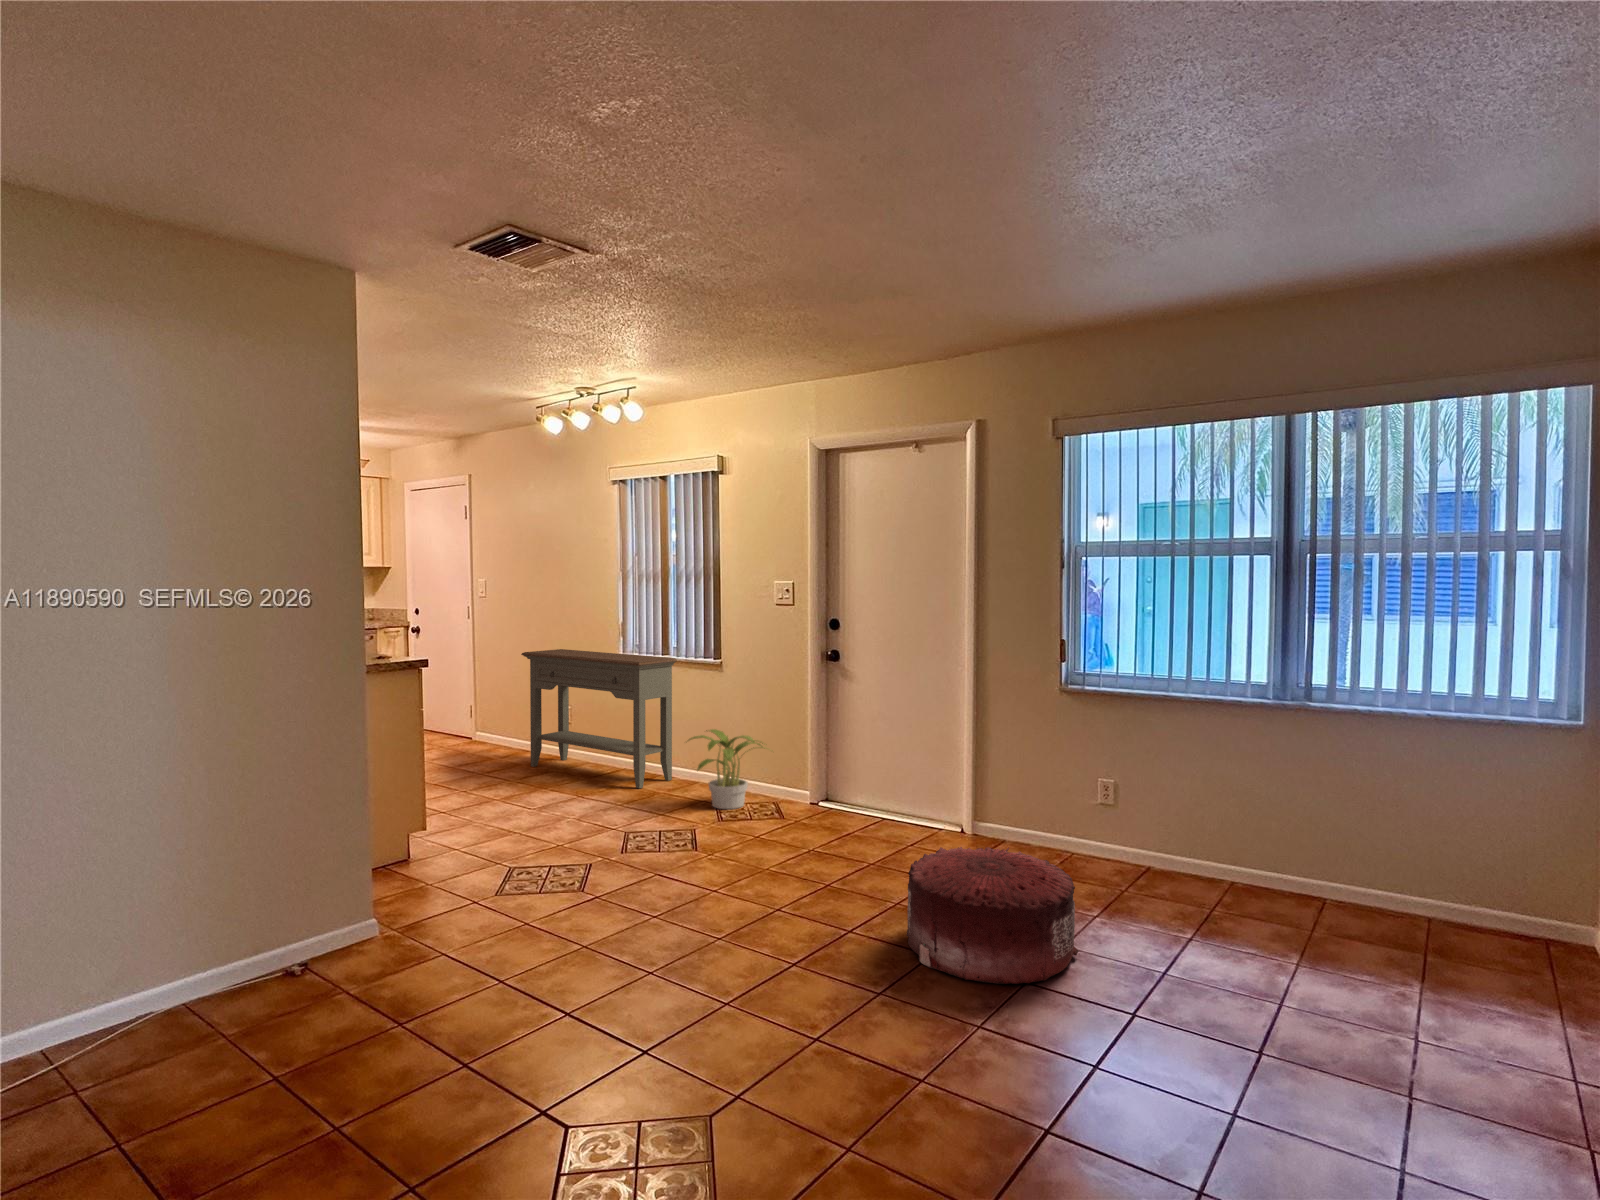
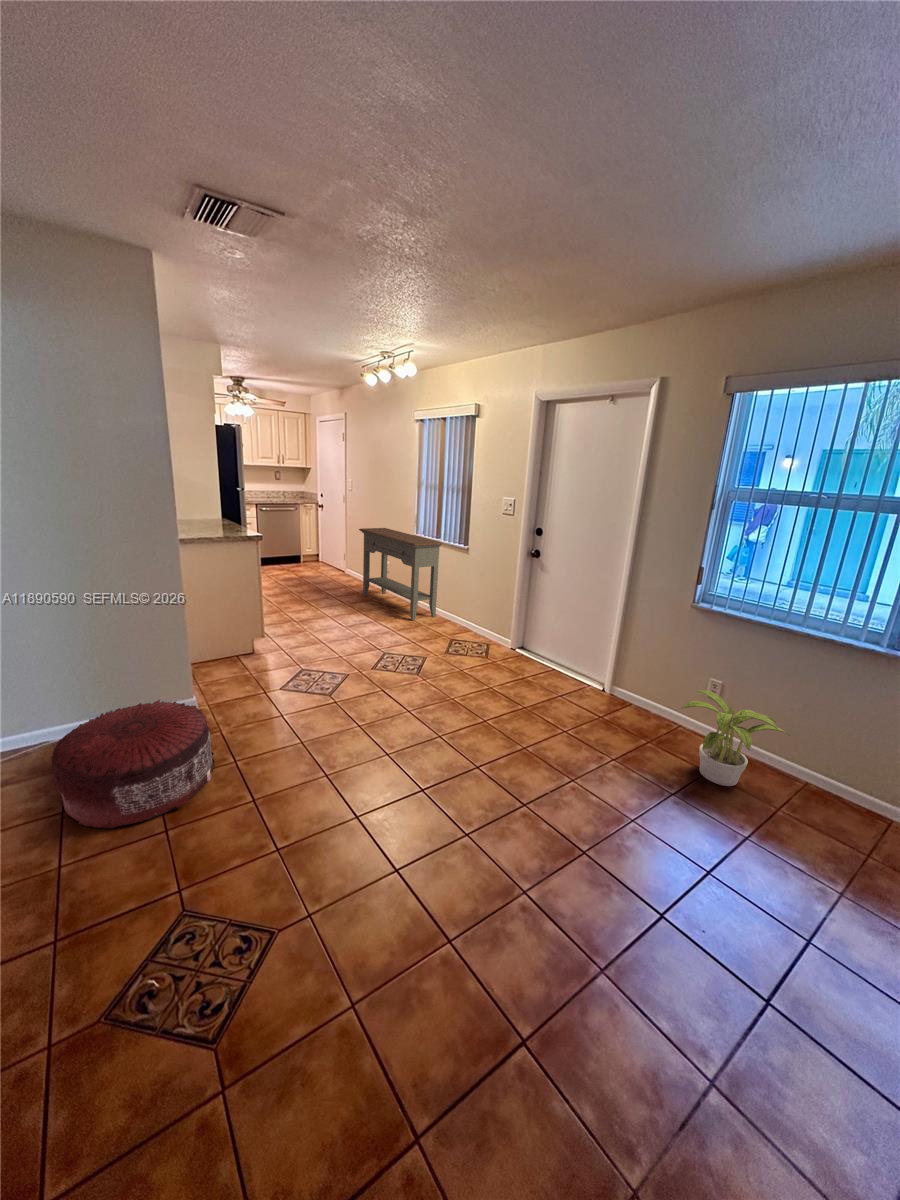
potted plant: present [688,729,765,809] -> present [682,690,790,786]
pouf: present [906,847,1079,984] -> present [51,700,215,828]

